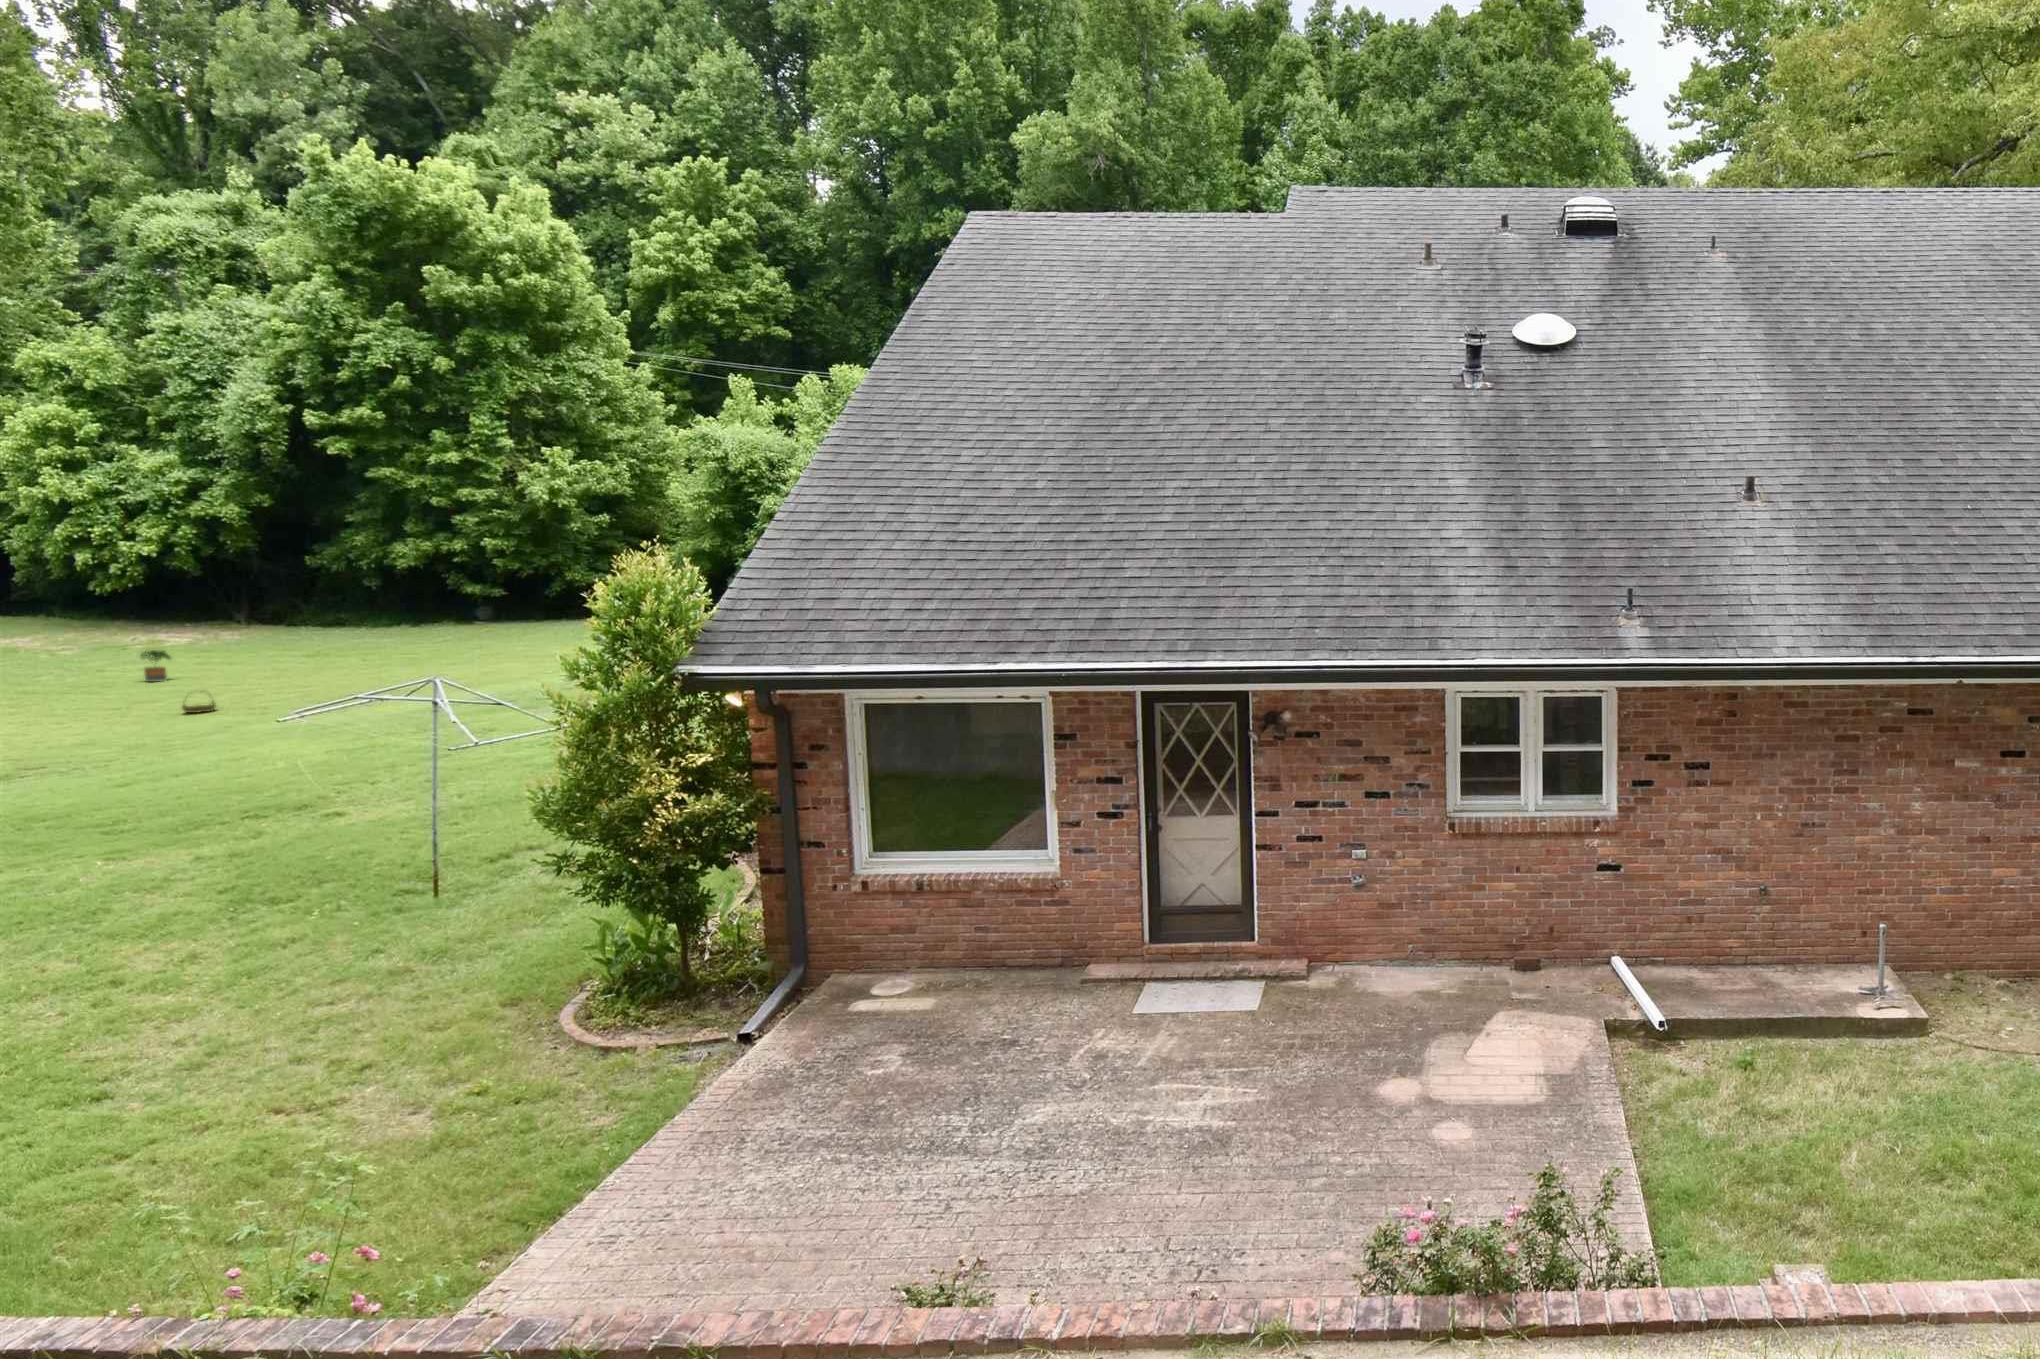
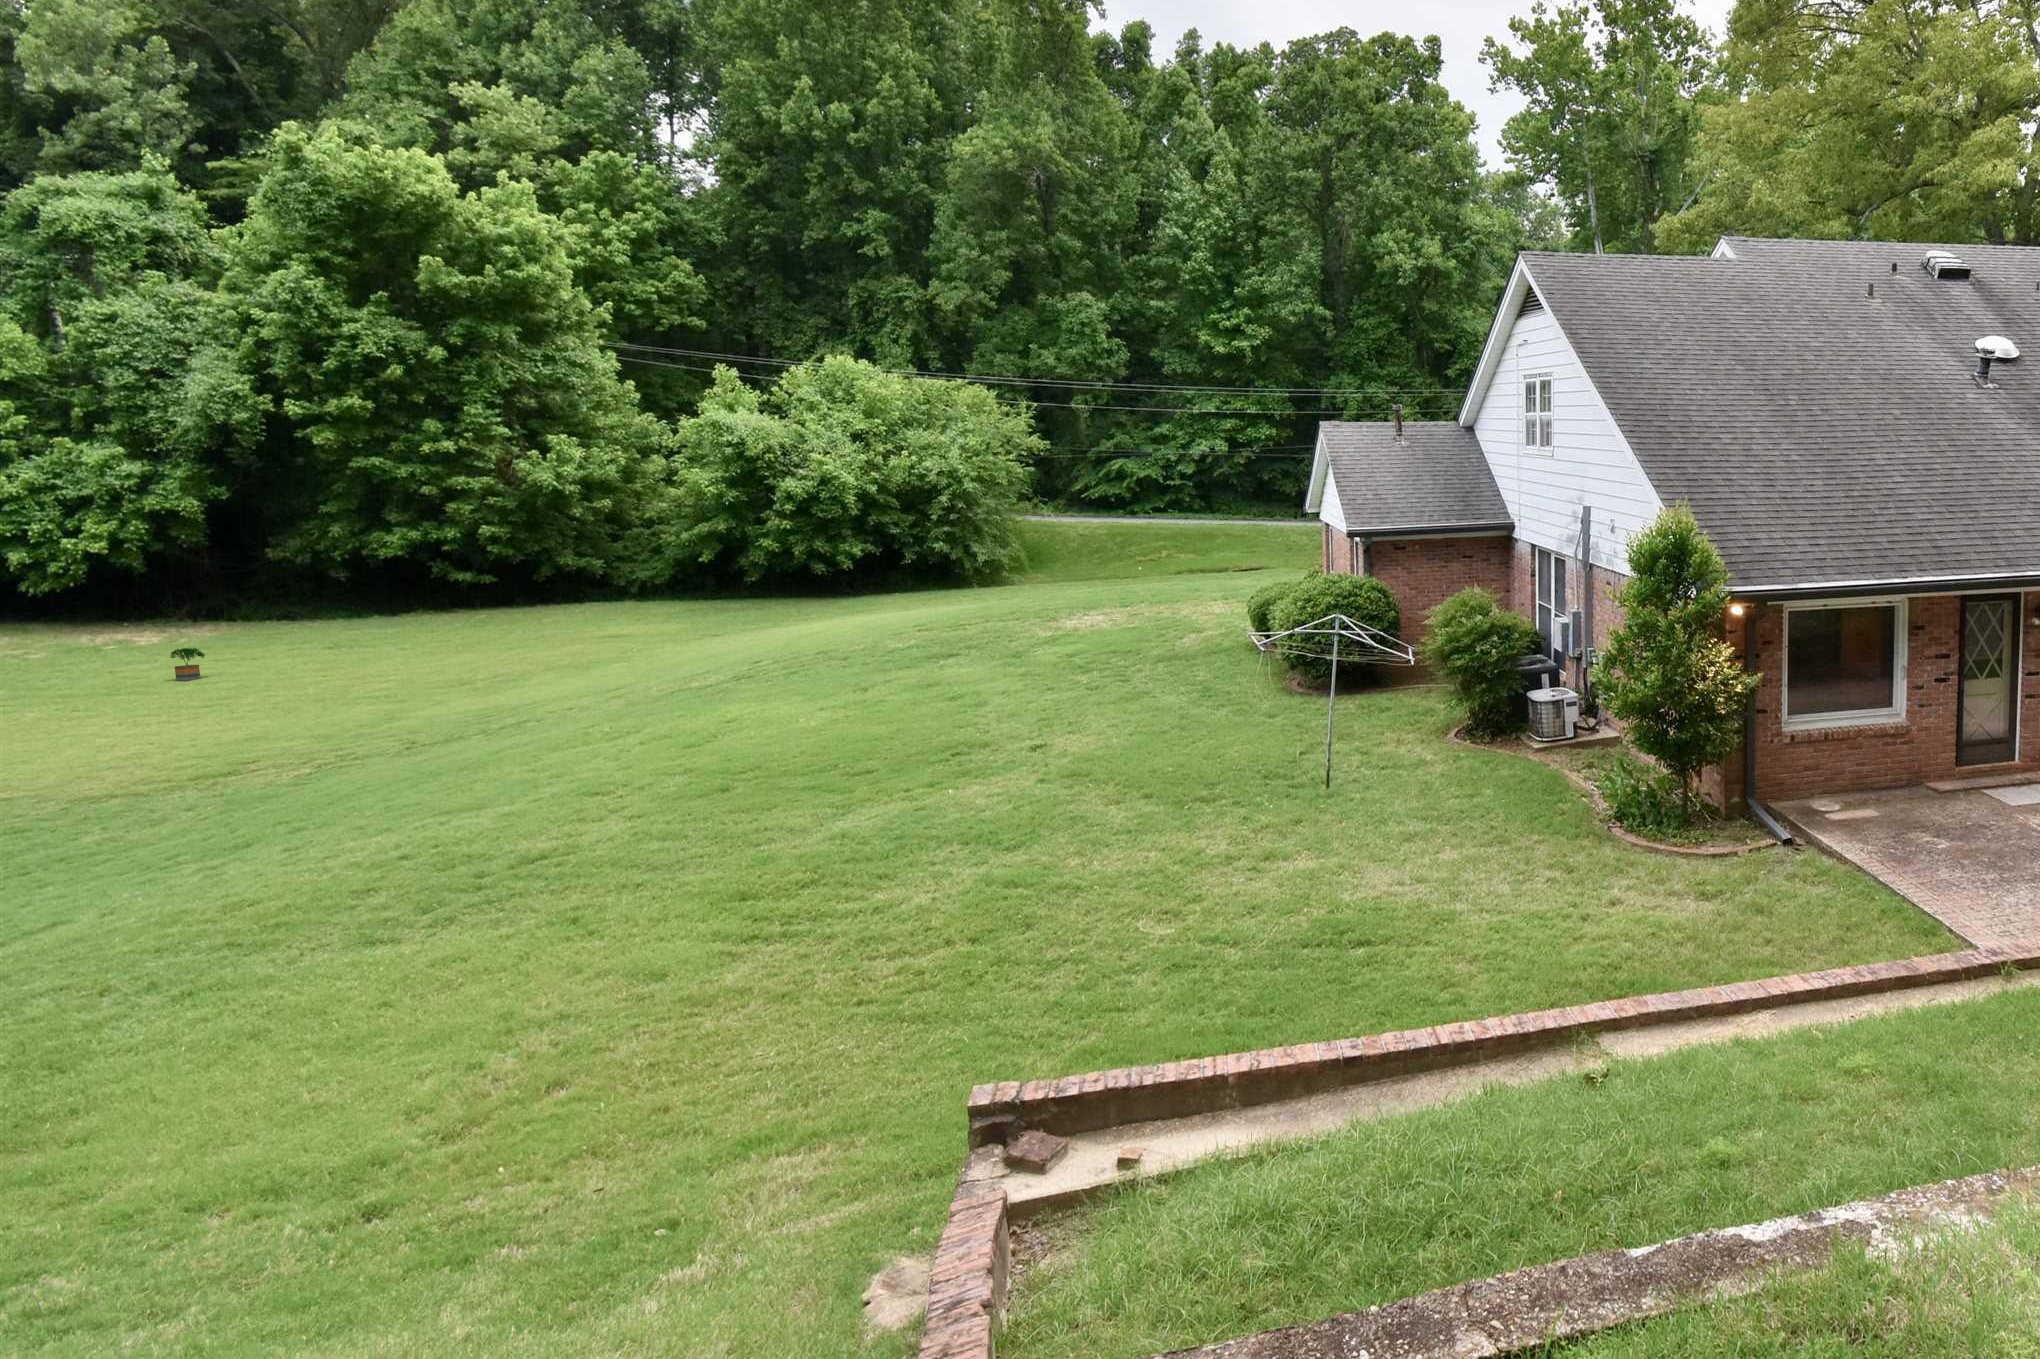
basket: present [182,700,216,713] -> none [274,686,311,709]

